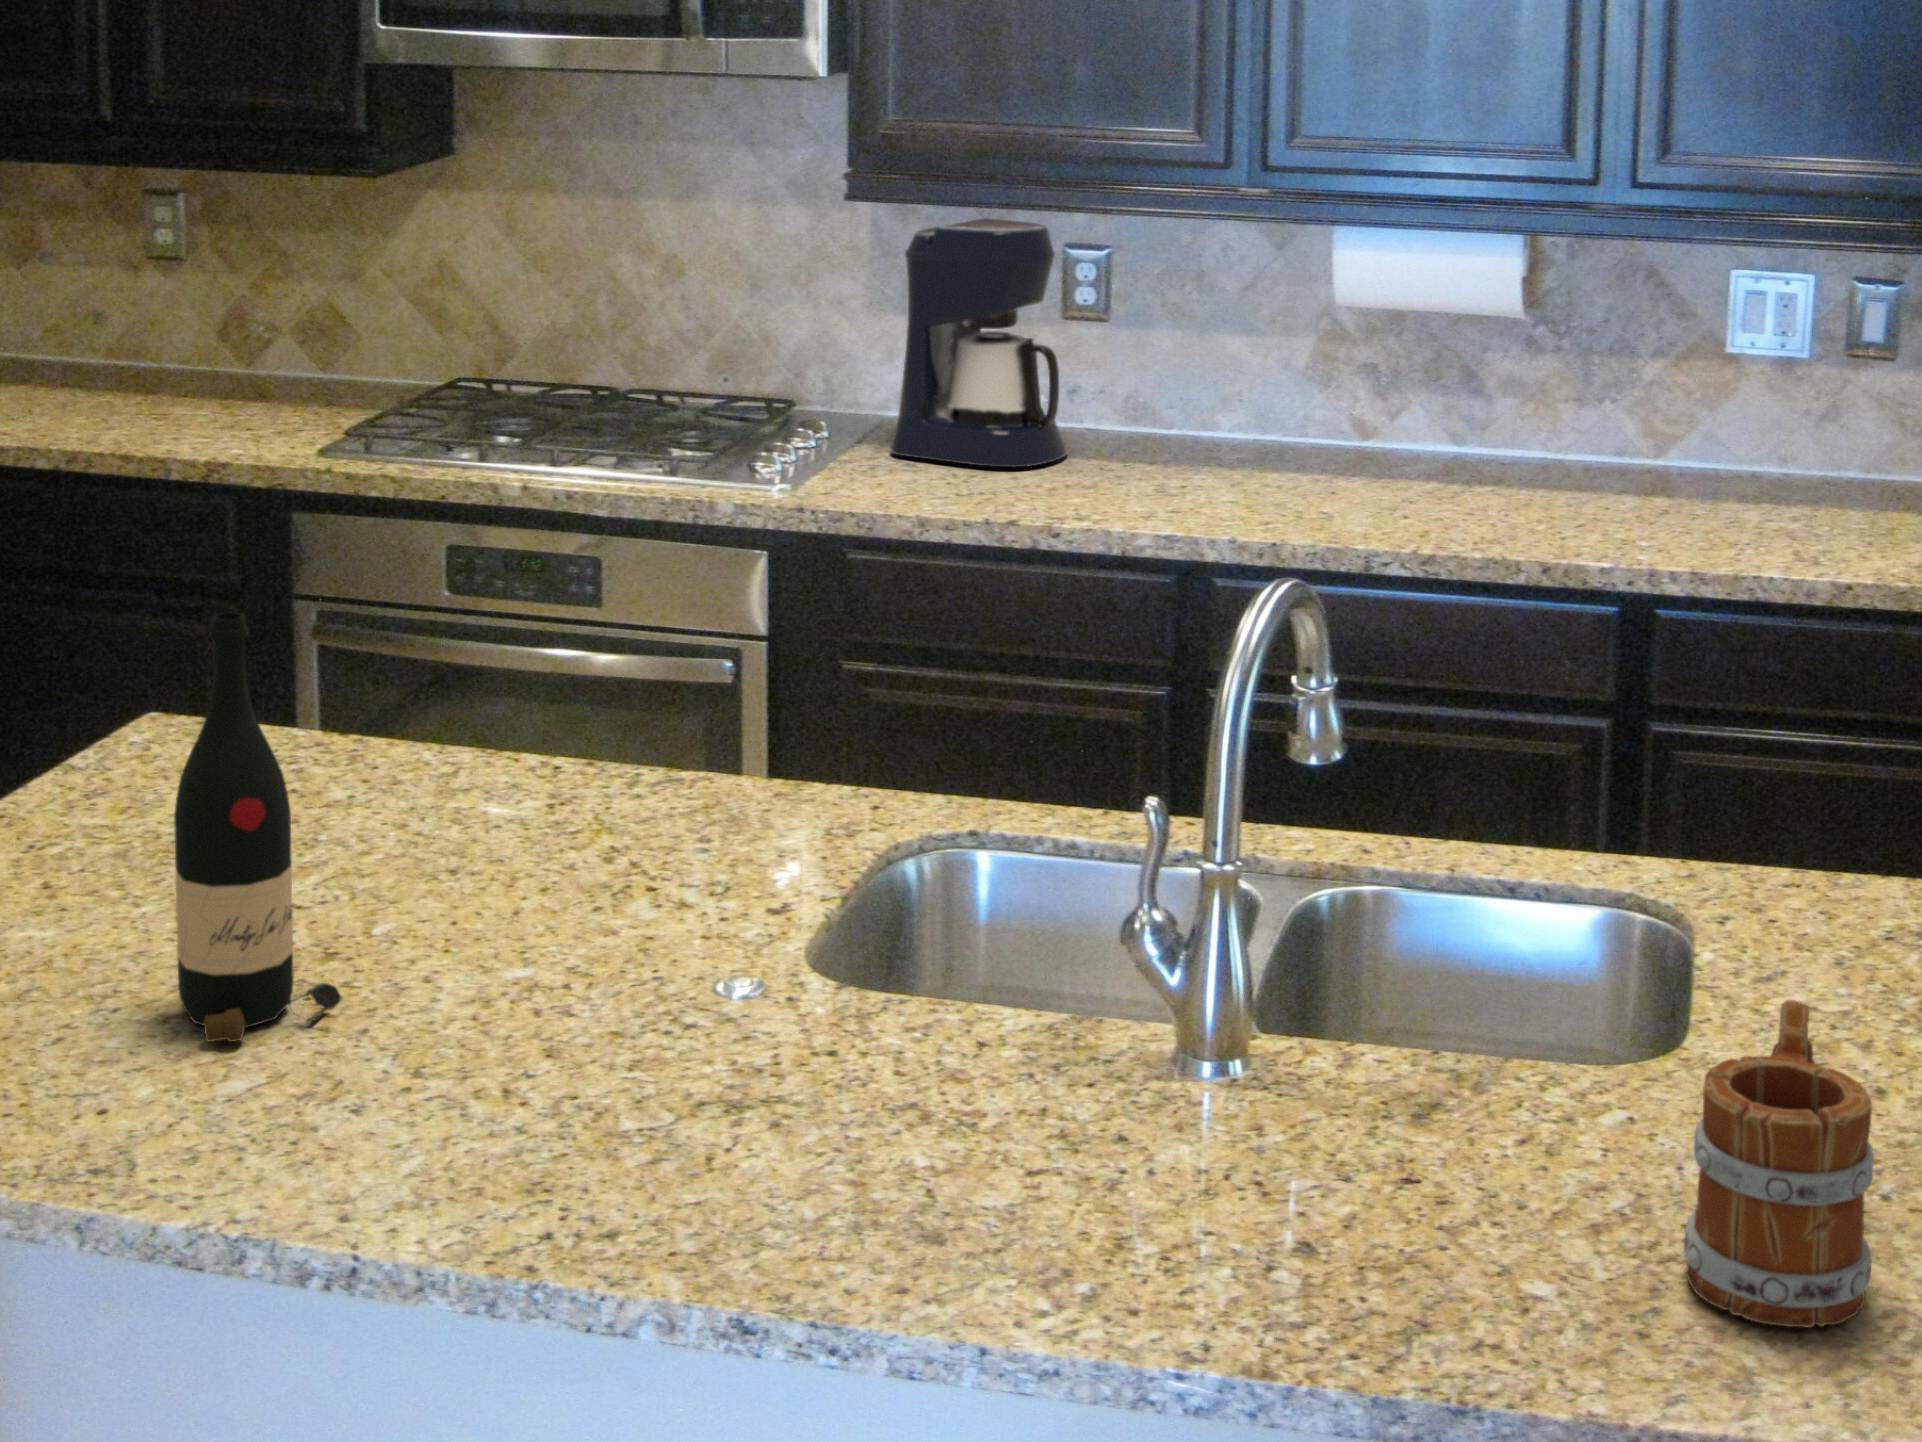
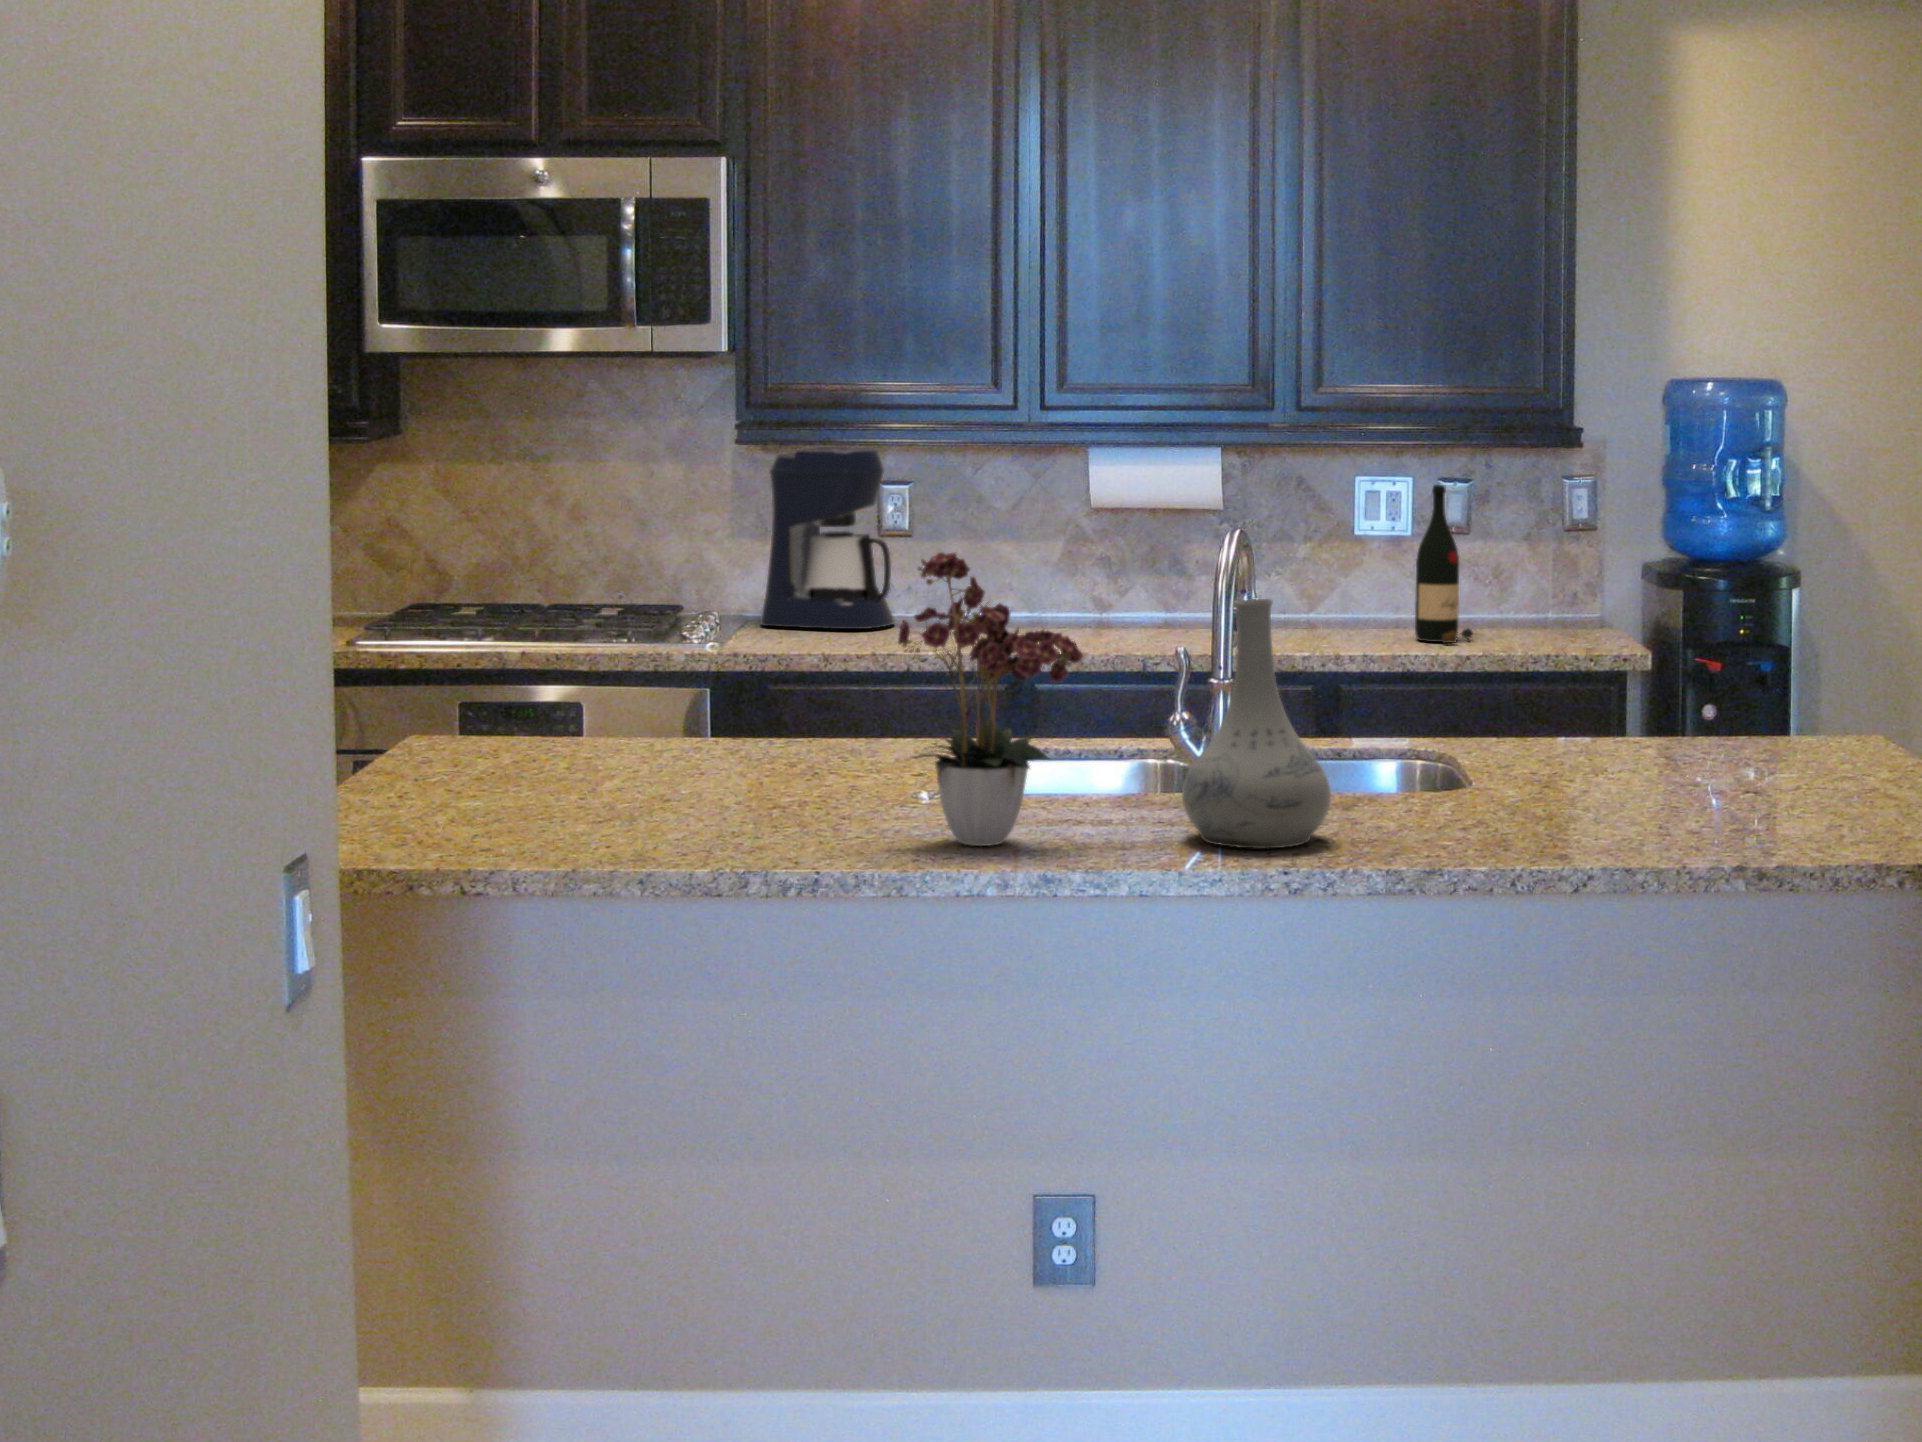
wine bottle: present [174,613,342,1042] -> present [1415,485,1473,643]
flower arrangement: none [520,647,899,1196] -> present [898,552,1083,846]
vase: none [1052,786,1329,1273] -> present [1182,599,1331,848]
mug: present [1684,1000,1874,1327] -> none [1509,702,1601,844]

